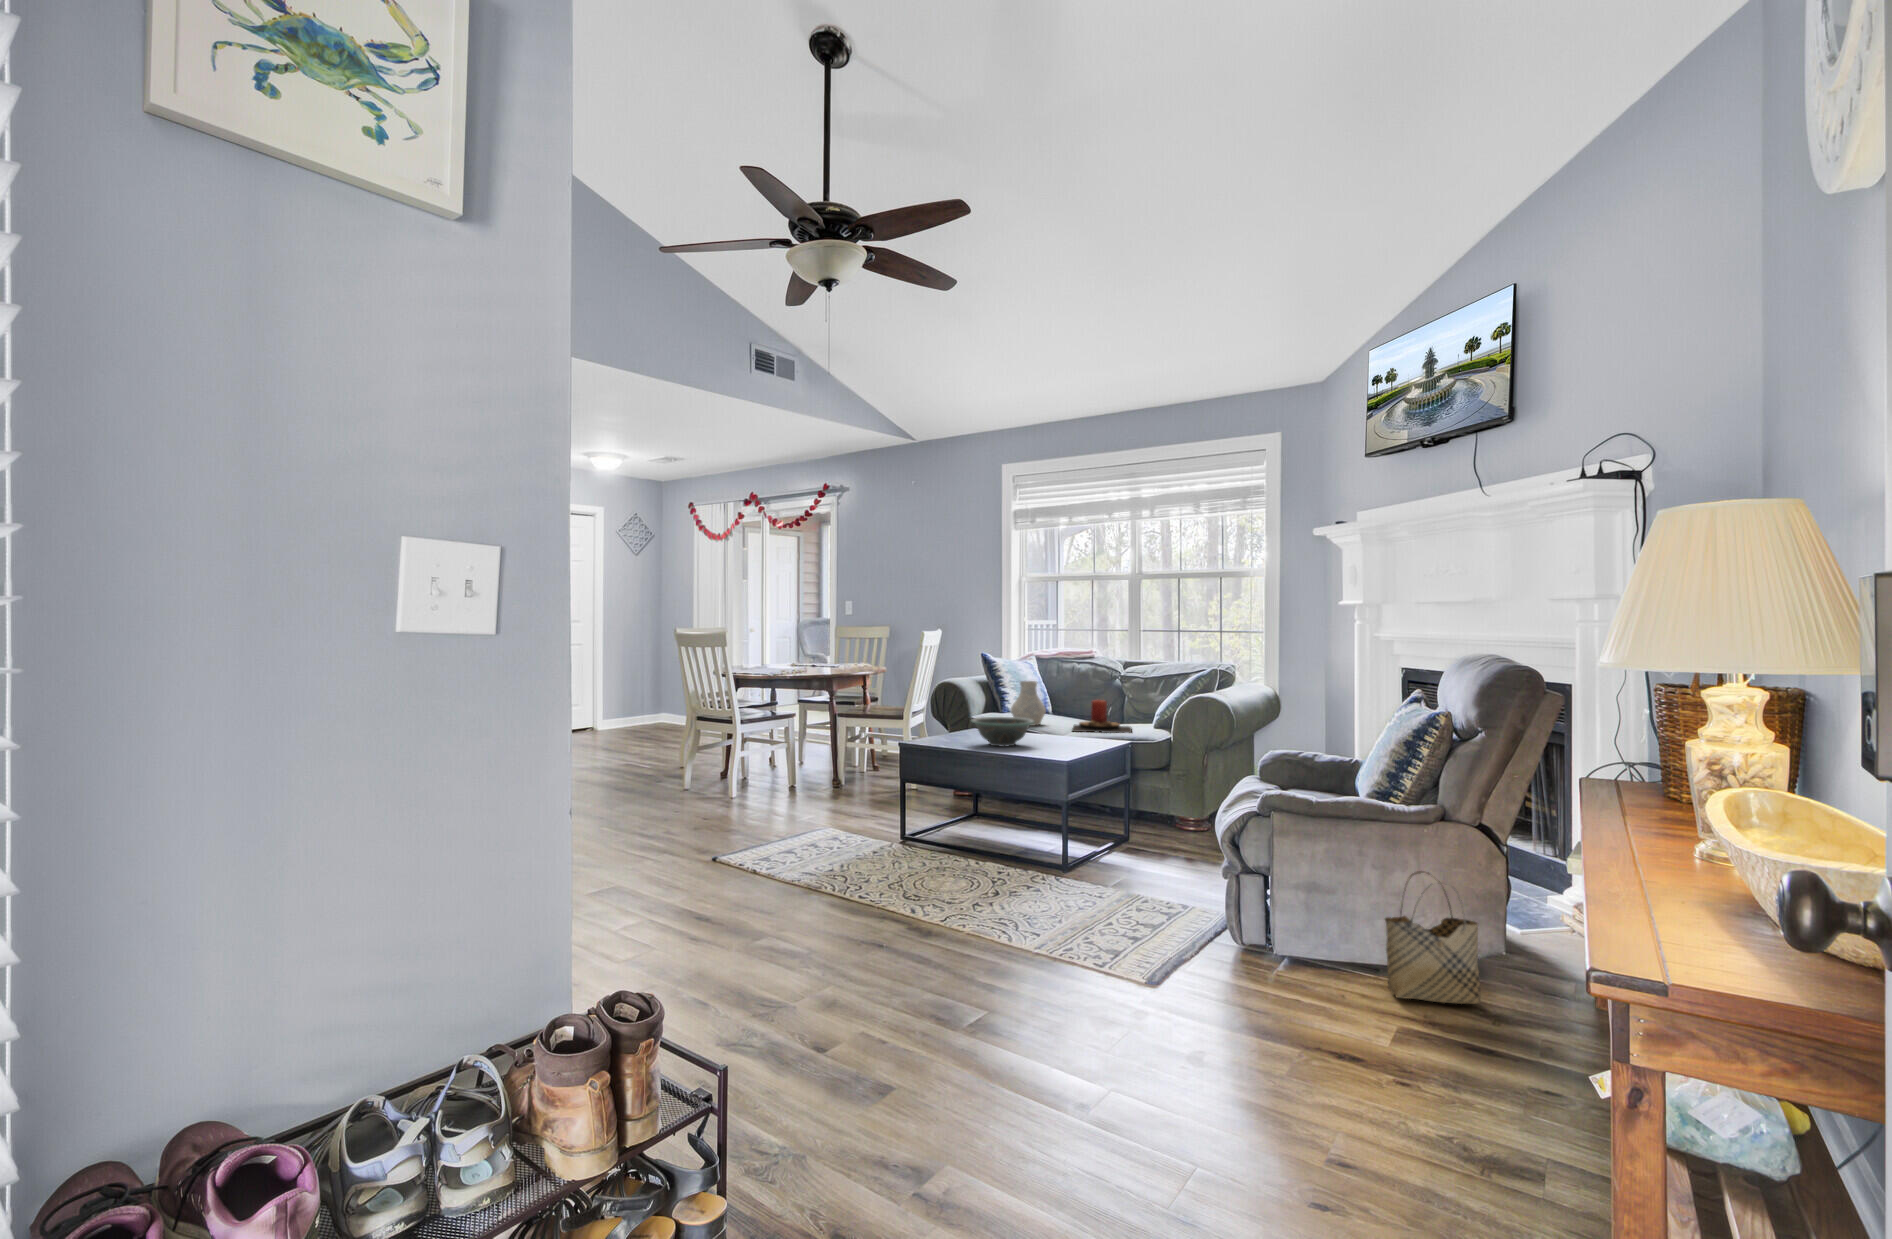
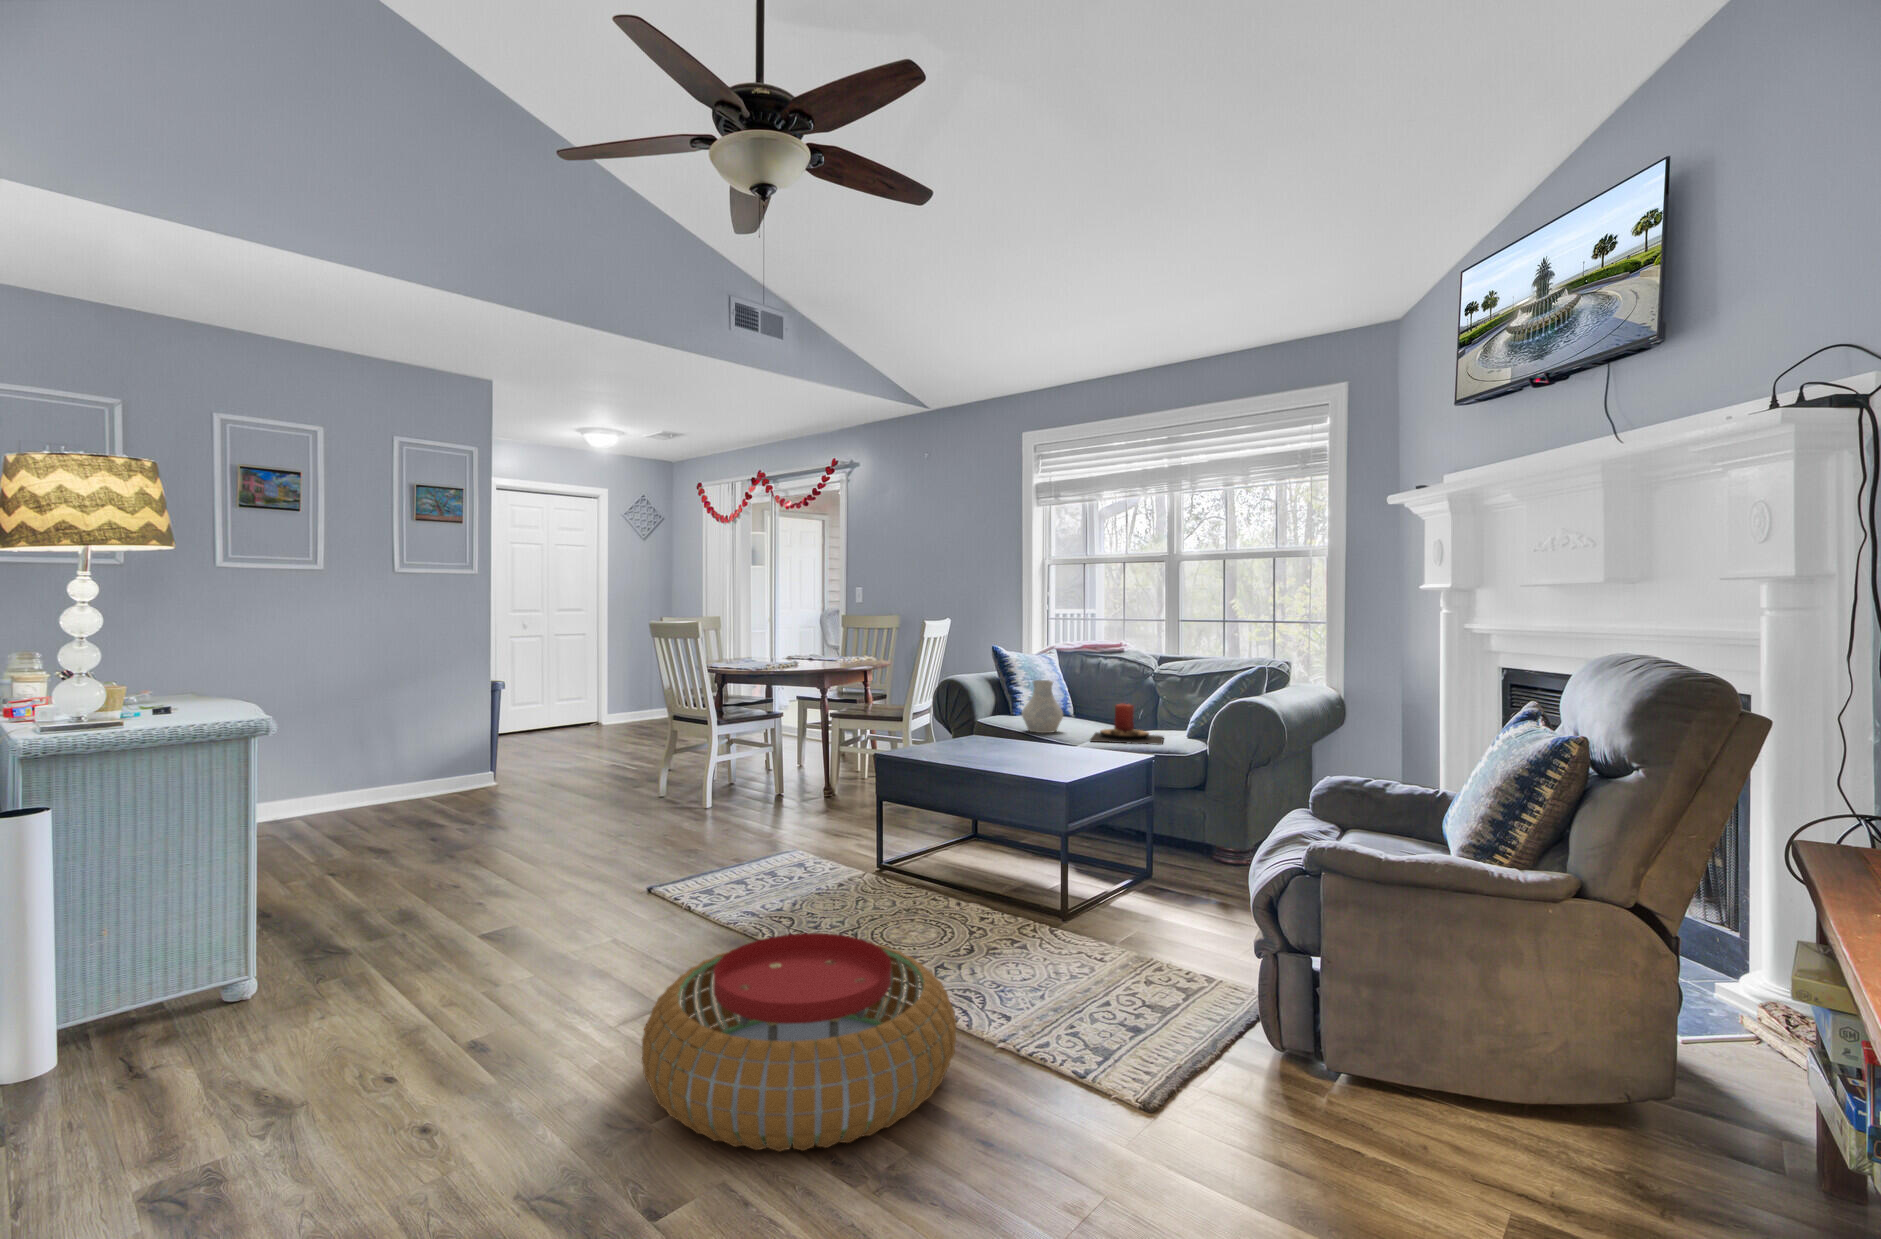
decorative bowl: present [971,717,1035,747] -> none [959,725,1036,762]
woven basket: present [1385,871,1481,1004] -> none [1483,964,1630,1168]
pouf: none [776,872,1009,1016] -> present [642,933,956,1152]

